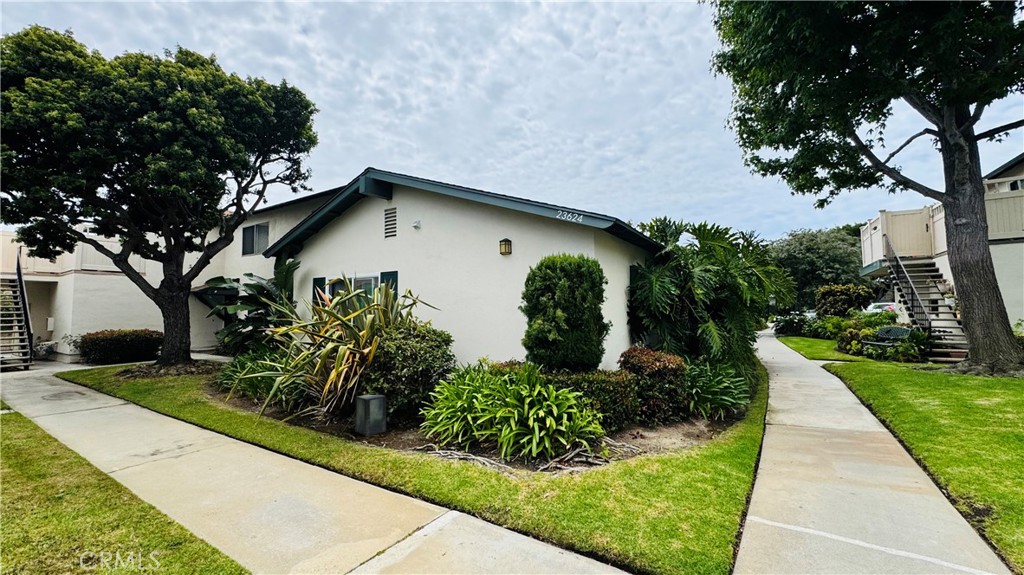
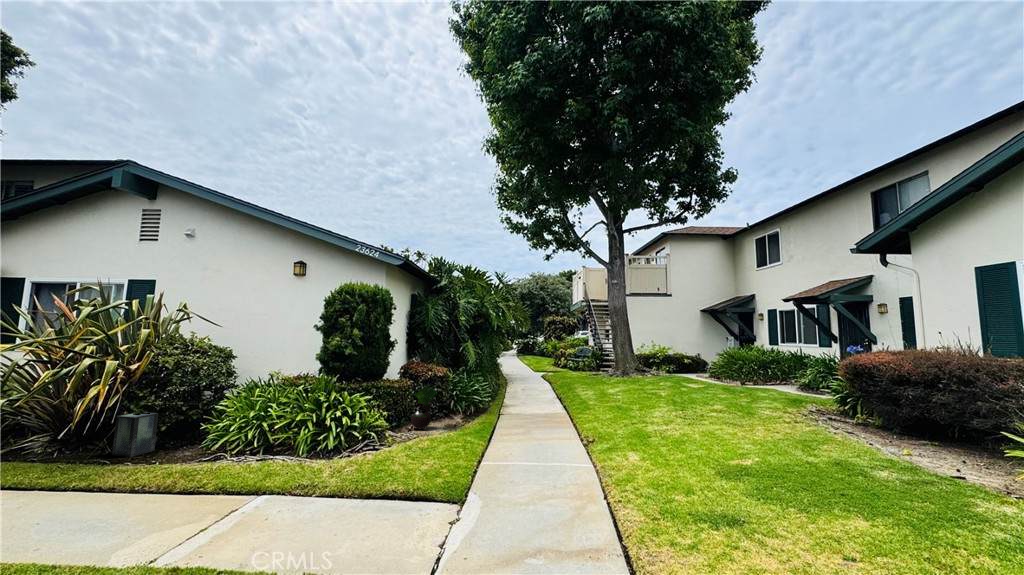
potted tree: none [636,378,670,437] -> present [411,388,435,429]

